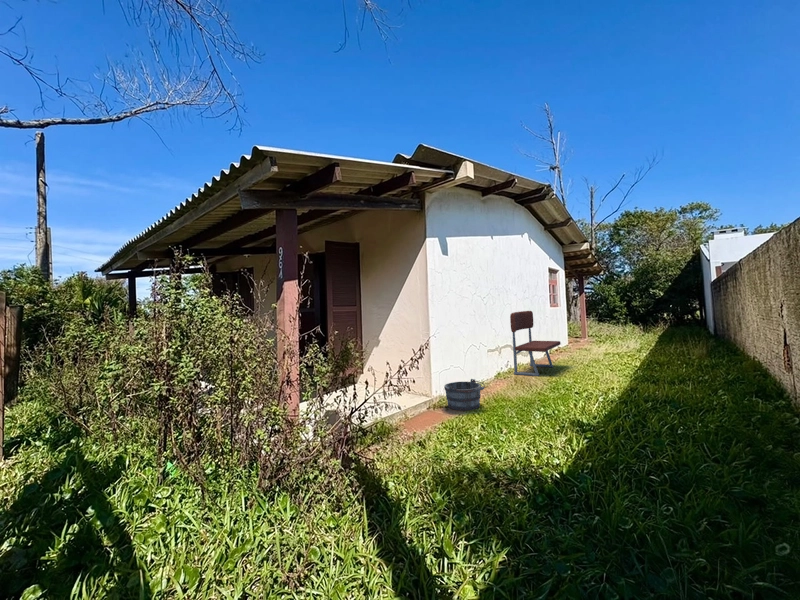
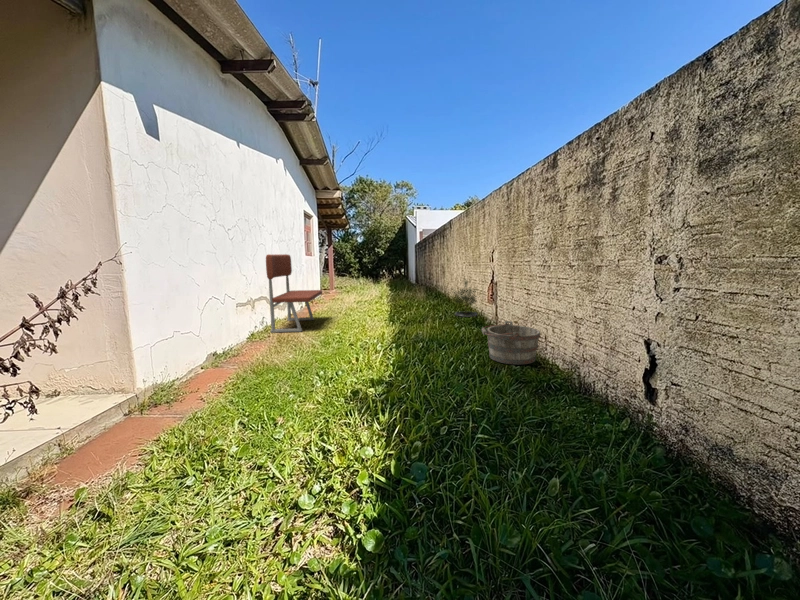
potted tree: none [707,332,748,379] -> present [454,279,476,316]
bucket: present [444,379,485,410] -> present [481,321,540,365]

